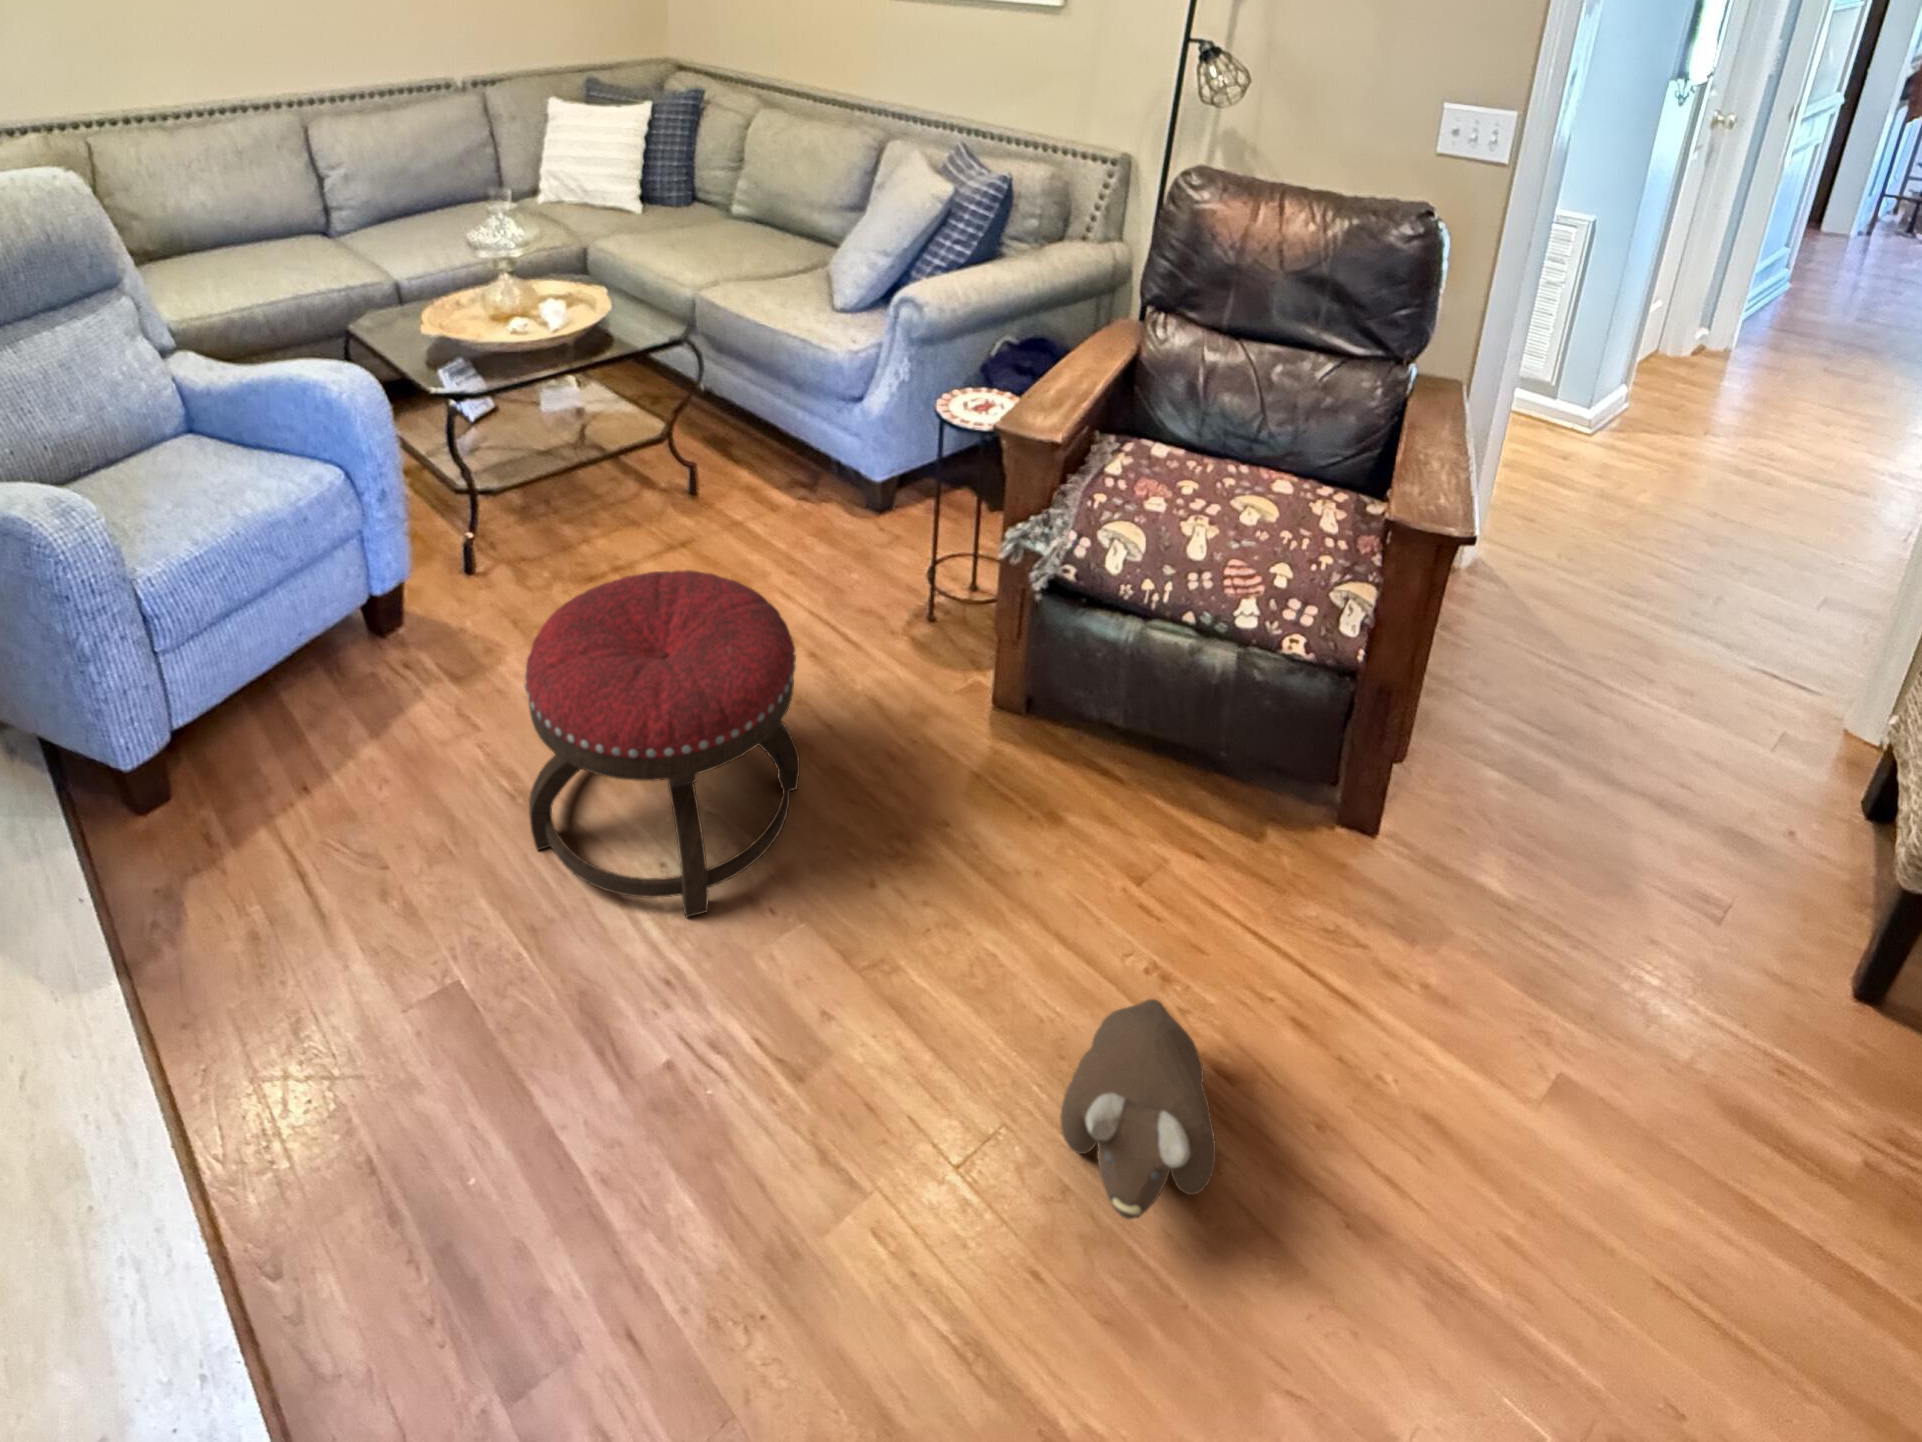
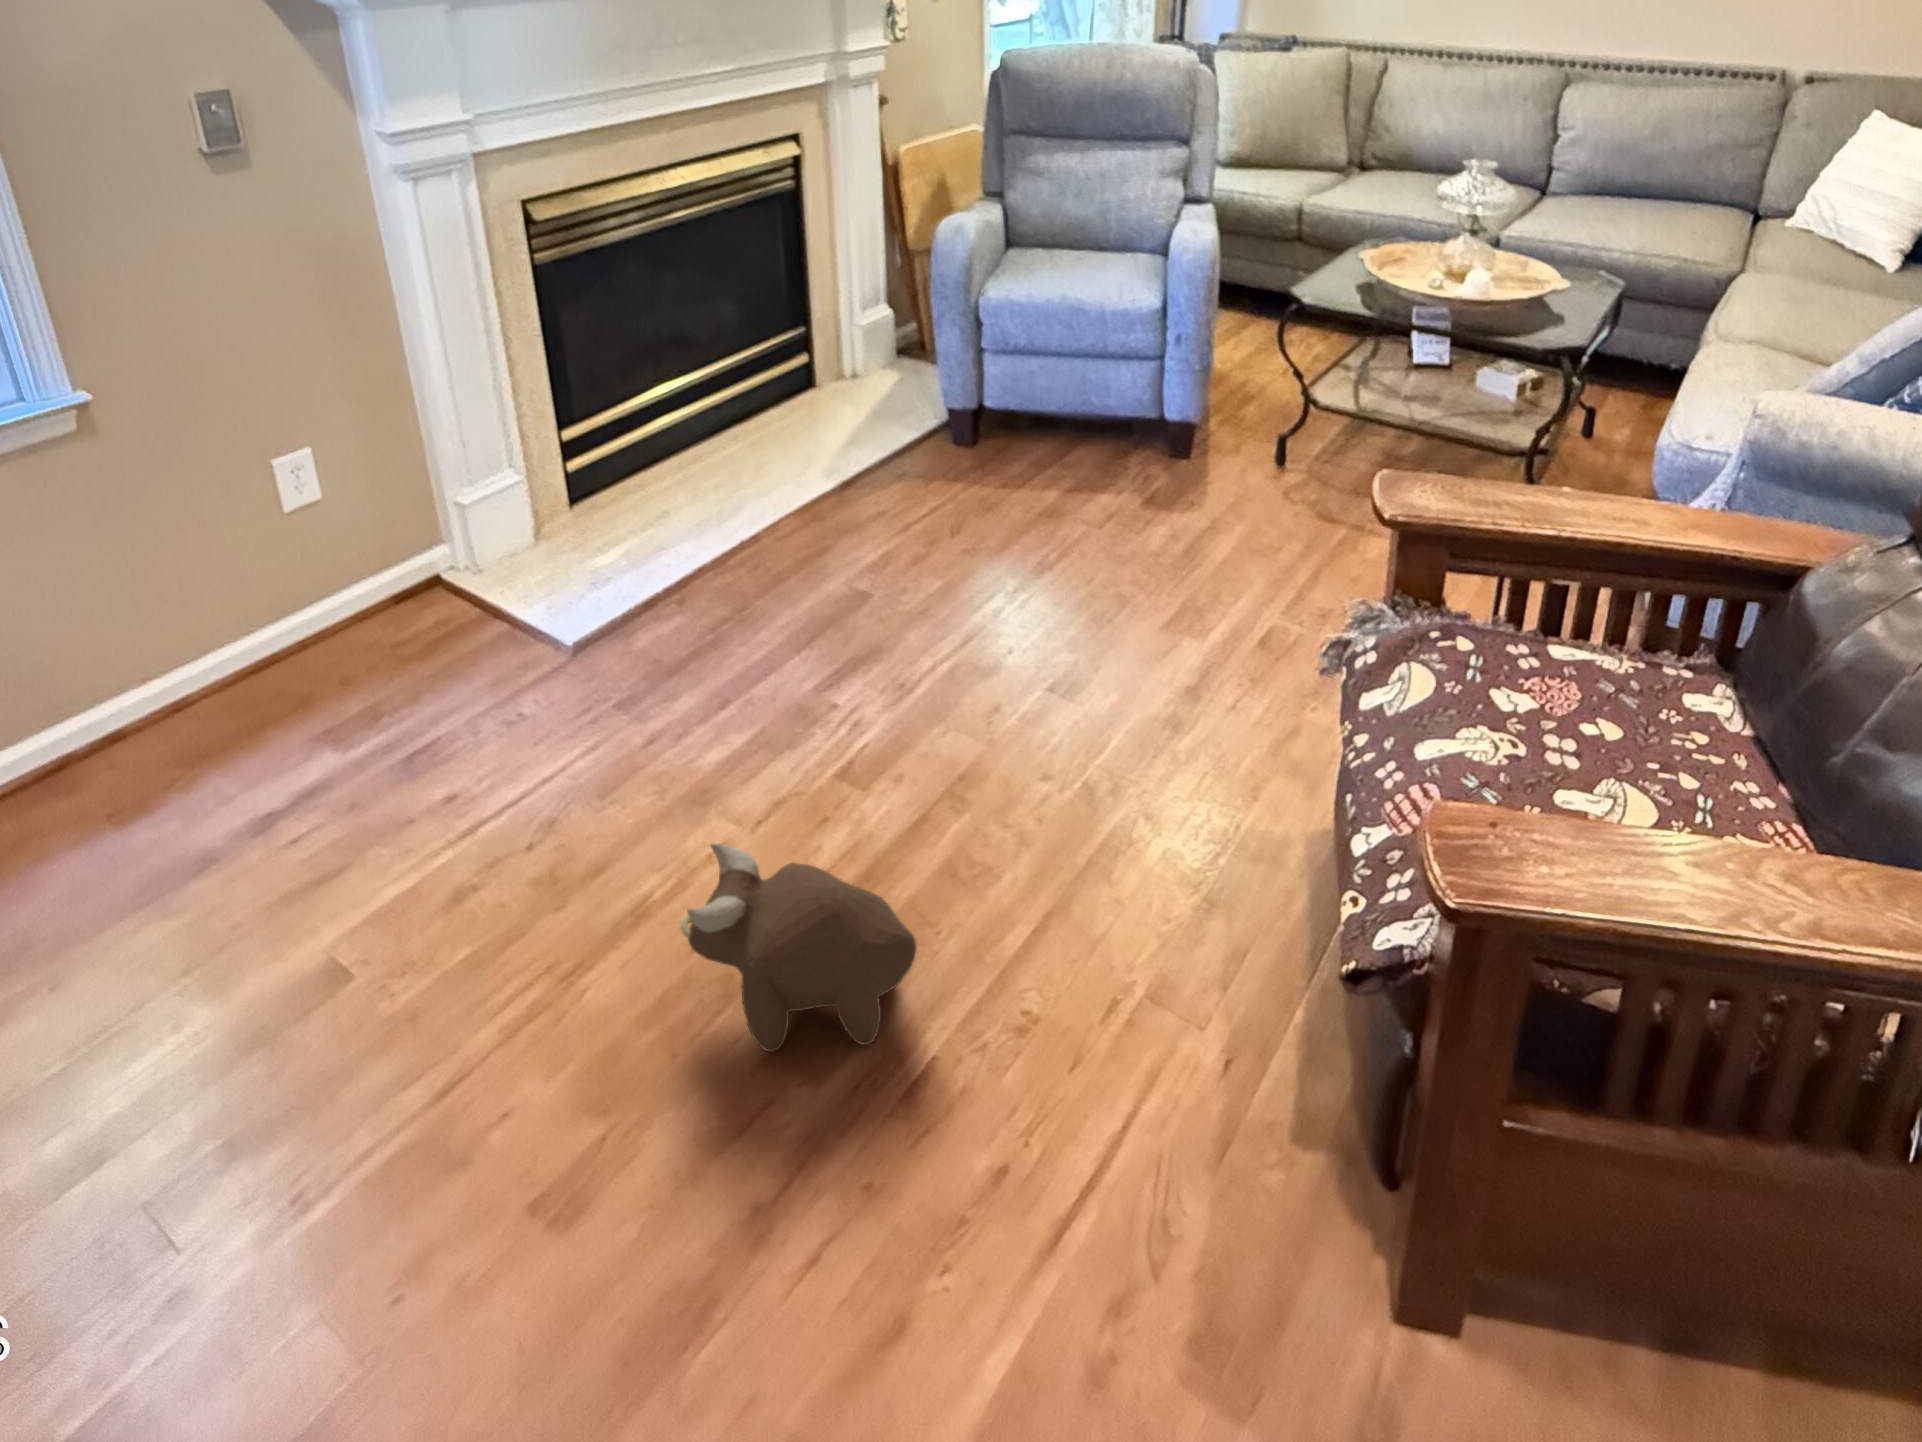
ottoman: present [524,570,800,917] -> none [953,412,1201,699]

